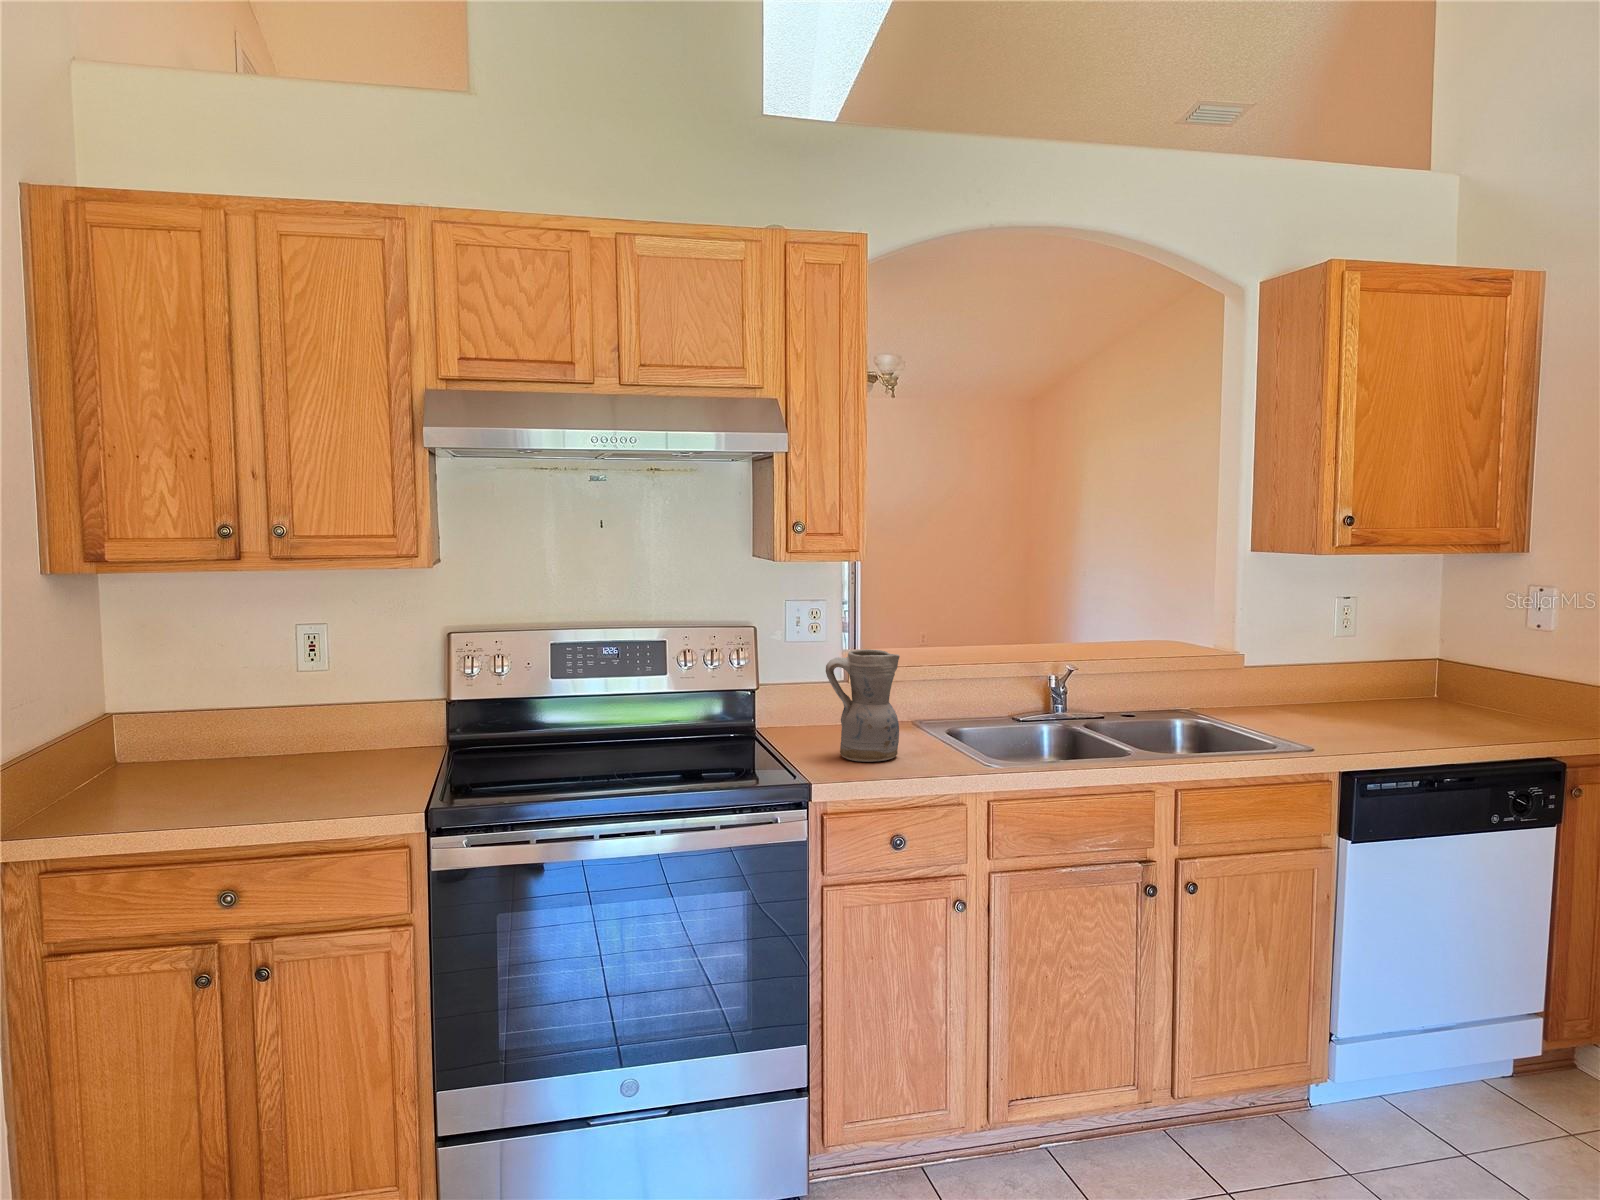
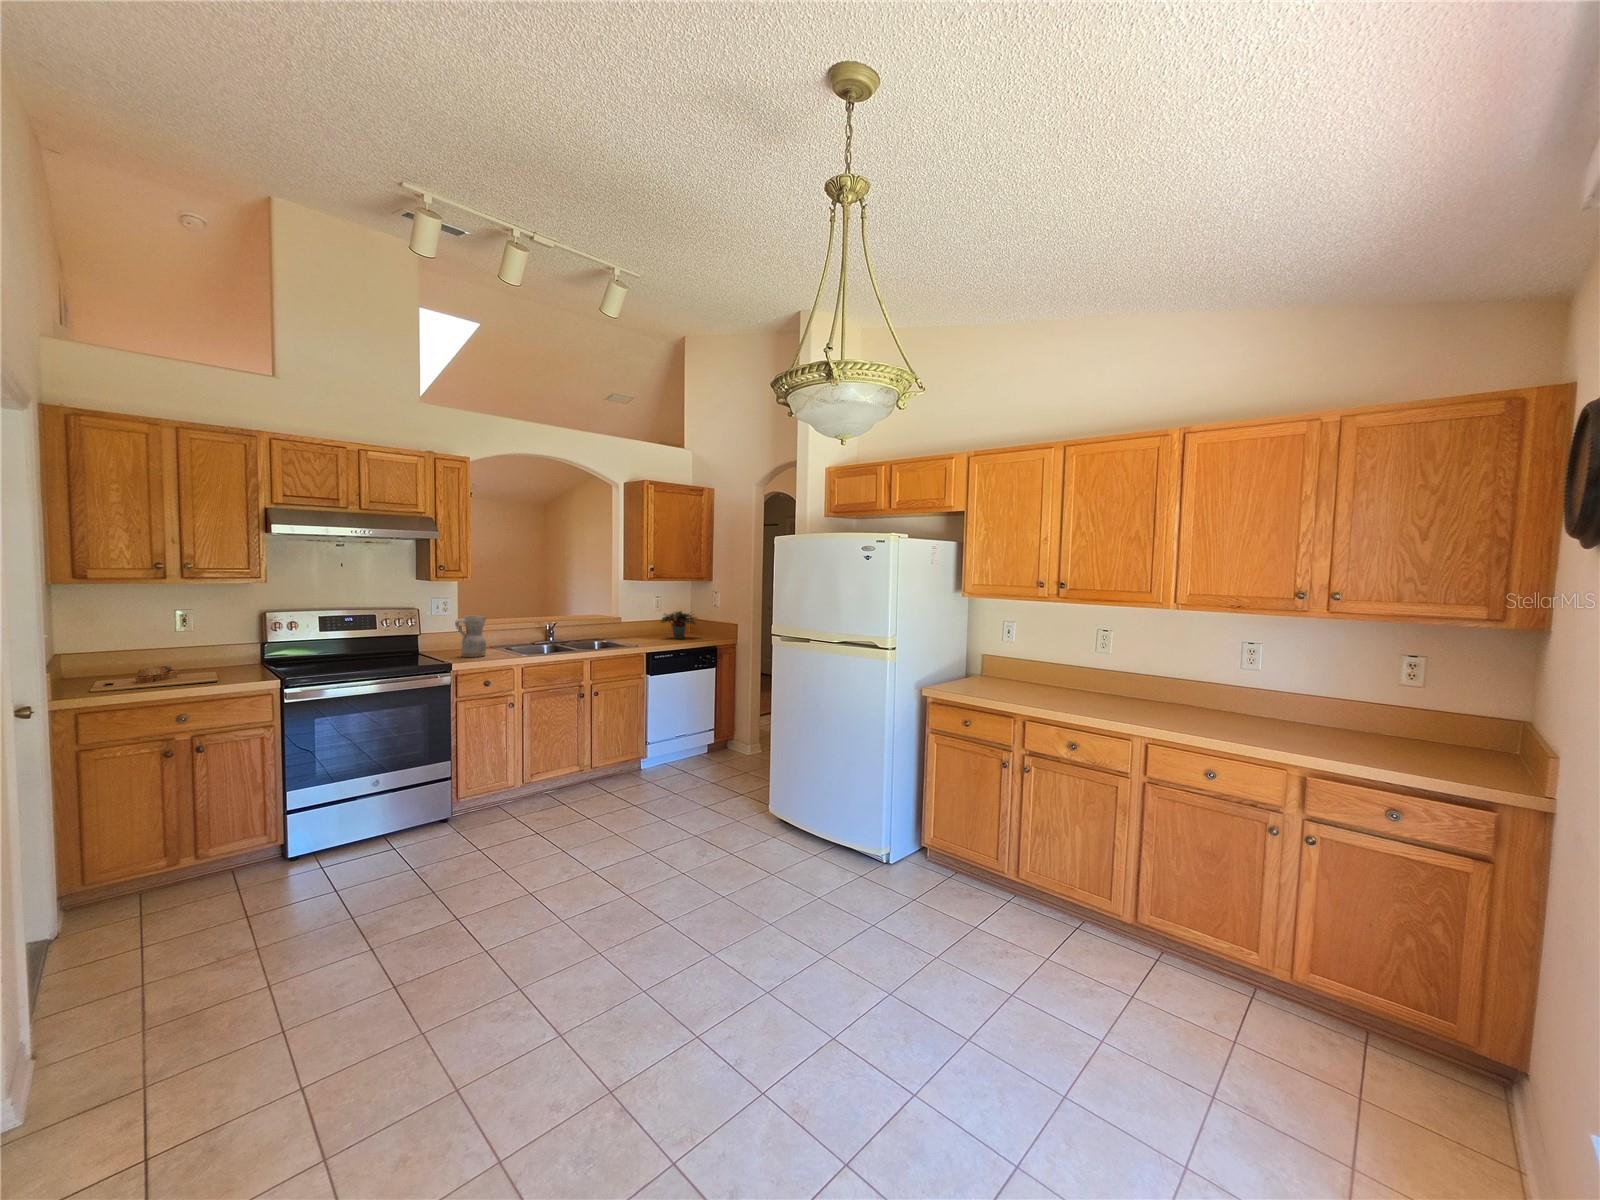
potted plant: none [1362,638,1490,722] -> present [661,611,697,639]
cutting board: none [76,757,344,824] -> present [90,665,218,692]

